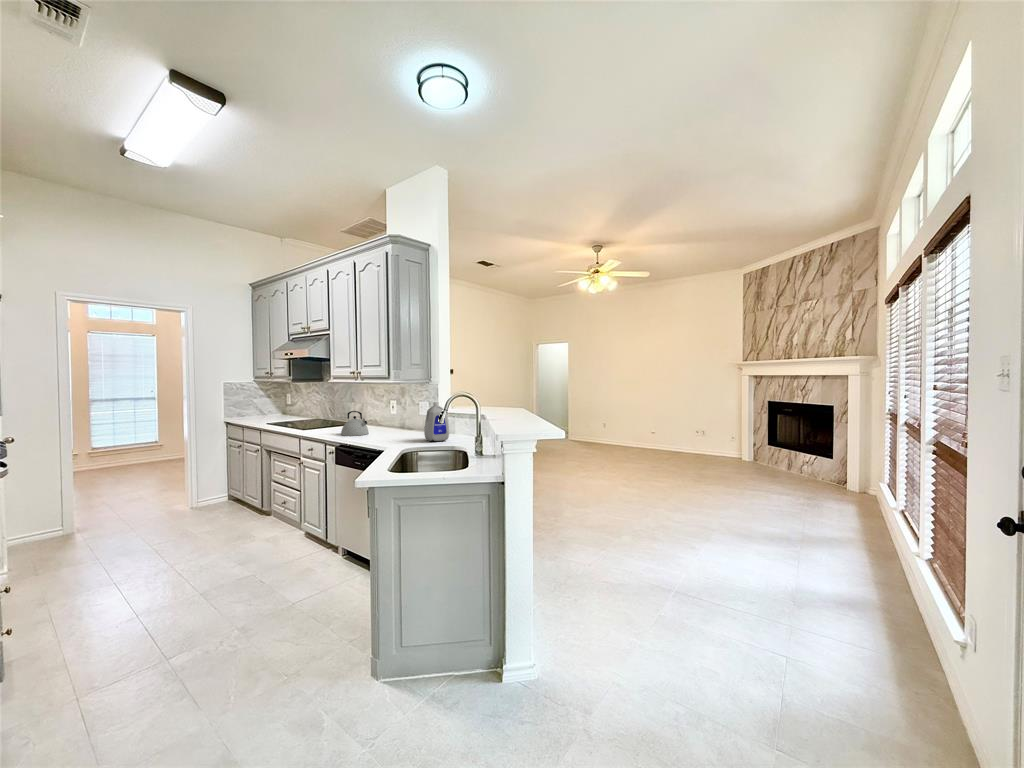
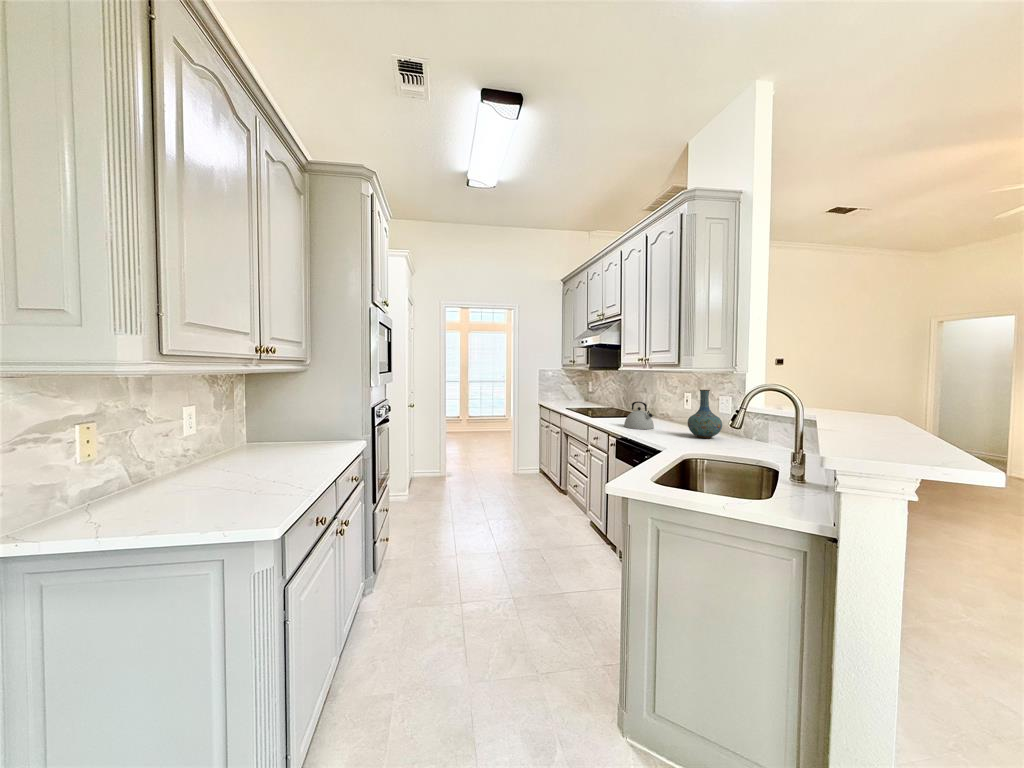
vase: none [398,398,424,437] -> present [688,390,722,438]
bottle: present [424,402,449,441] -> none [720,397,757,449]

